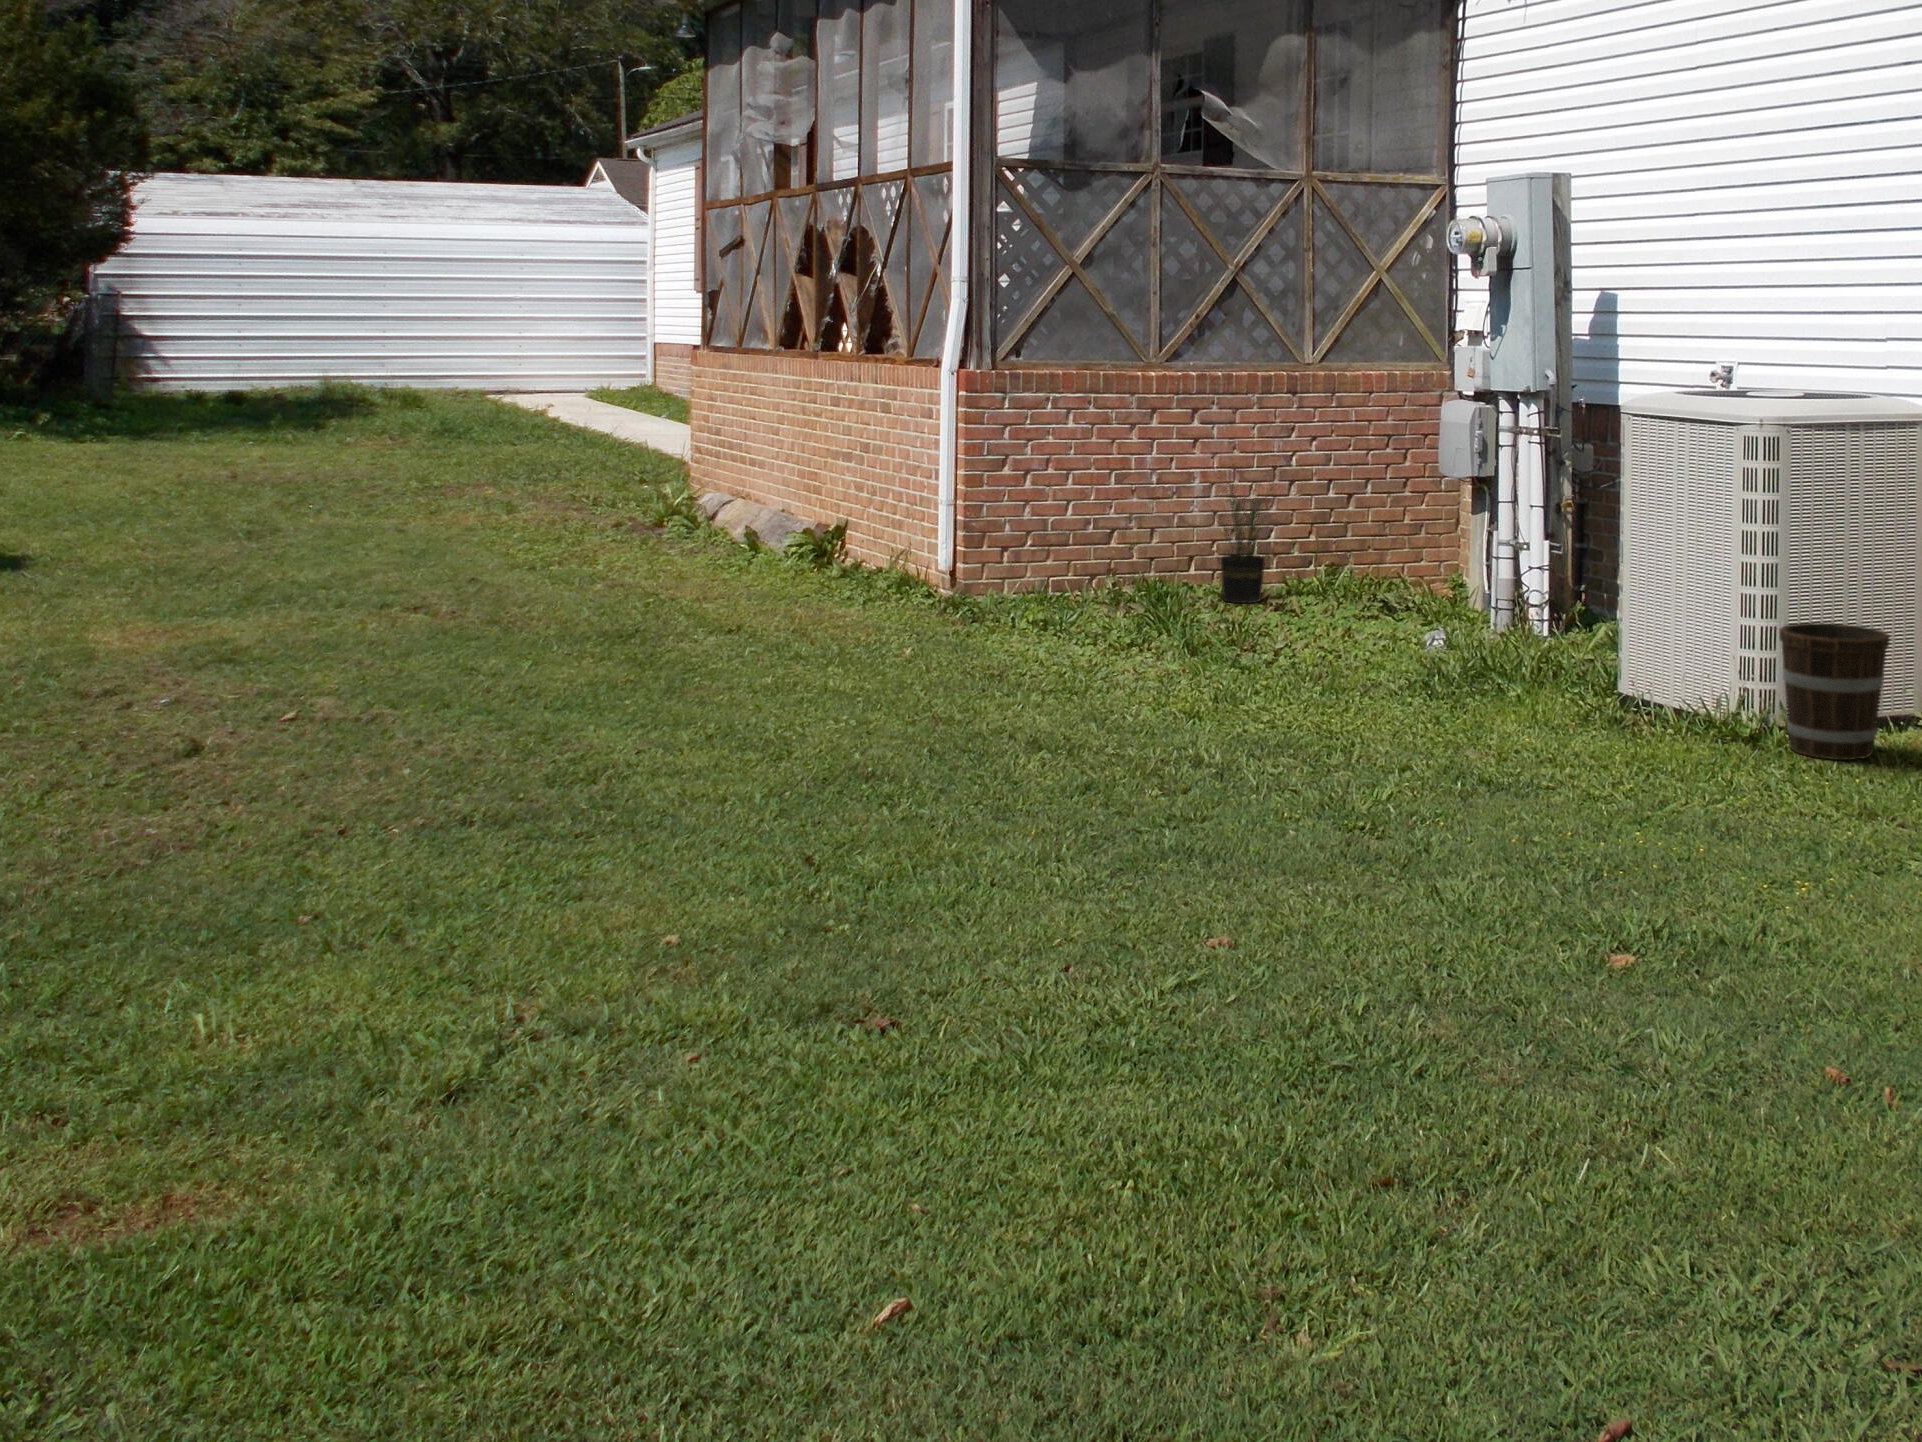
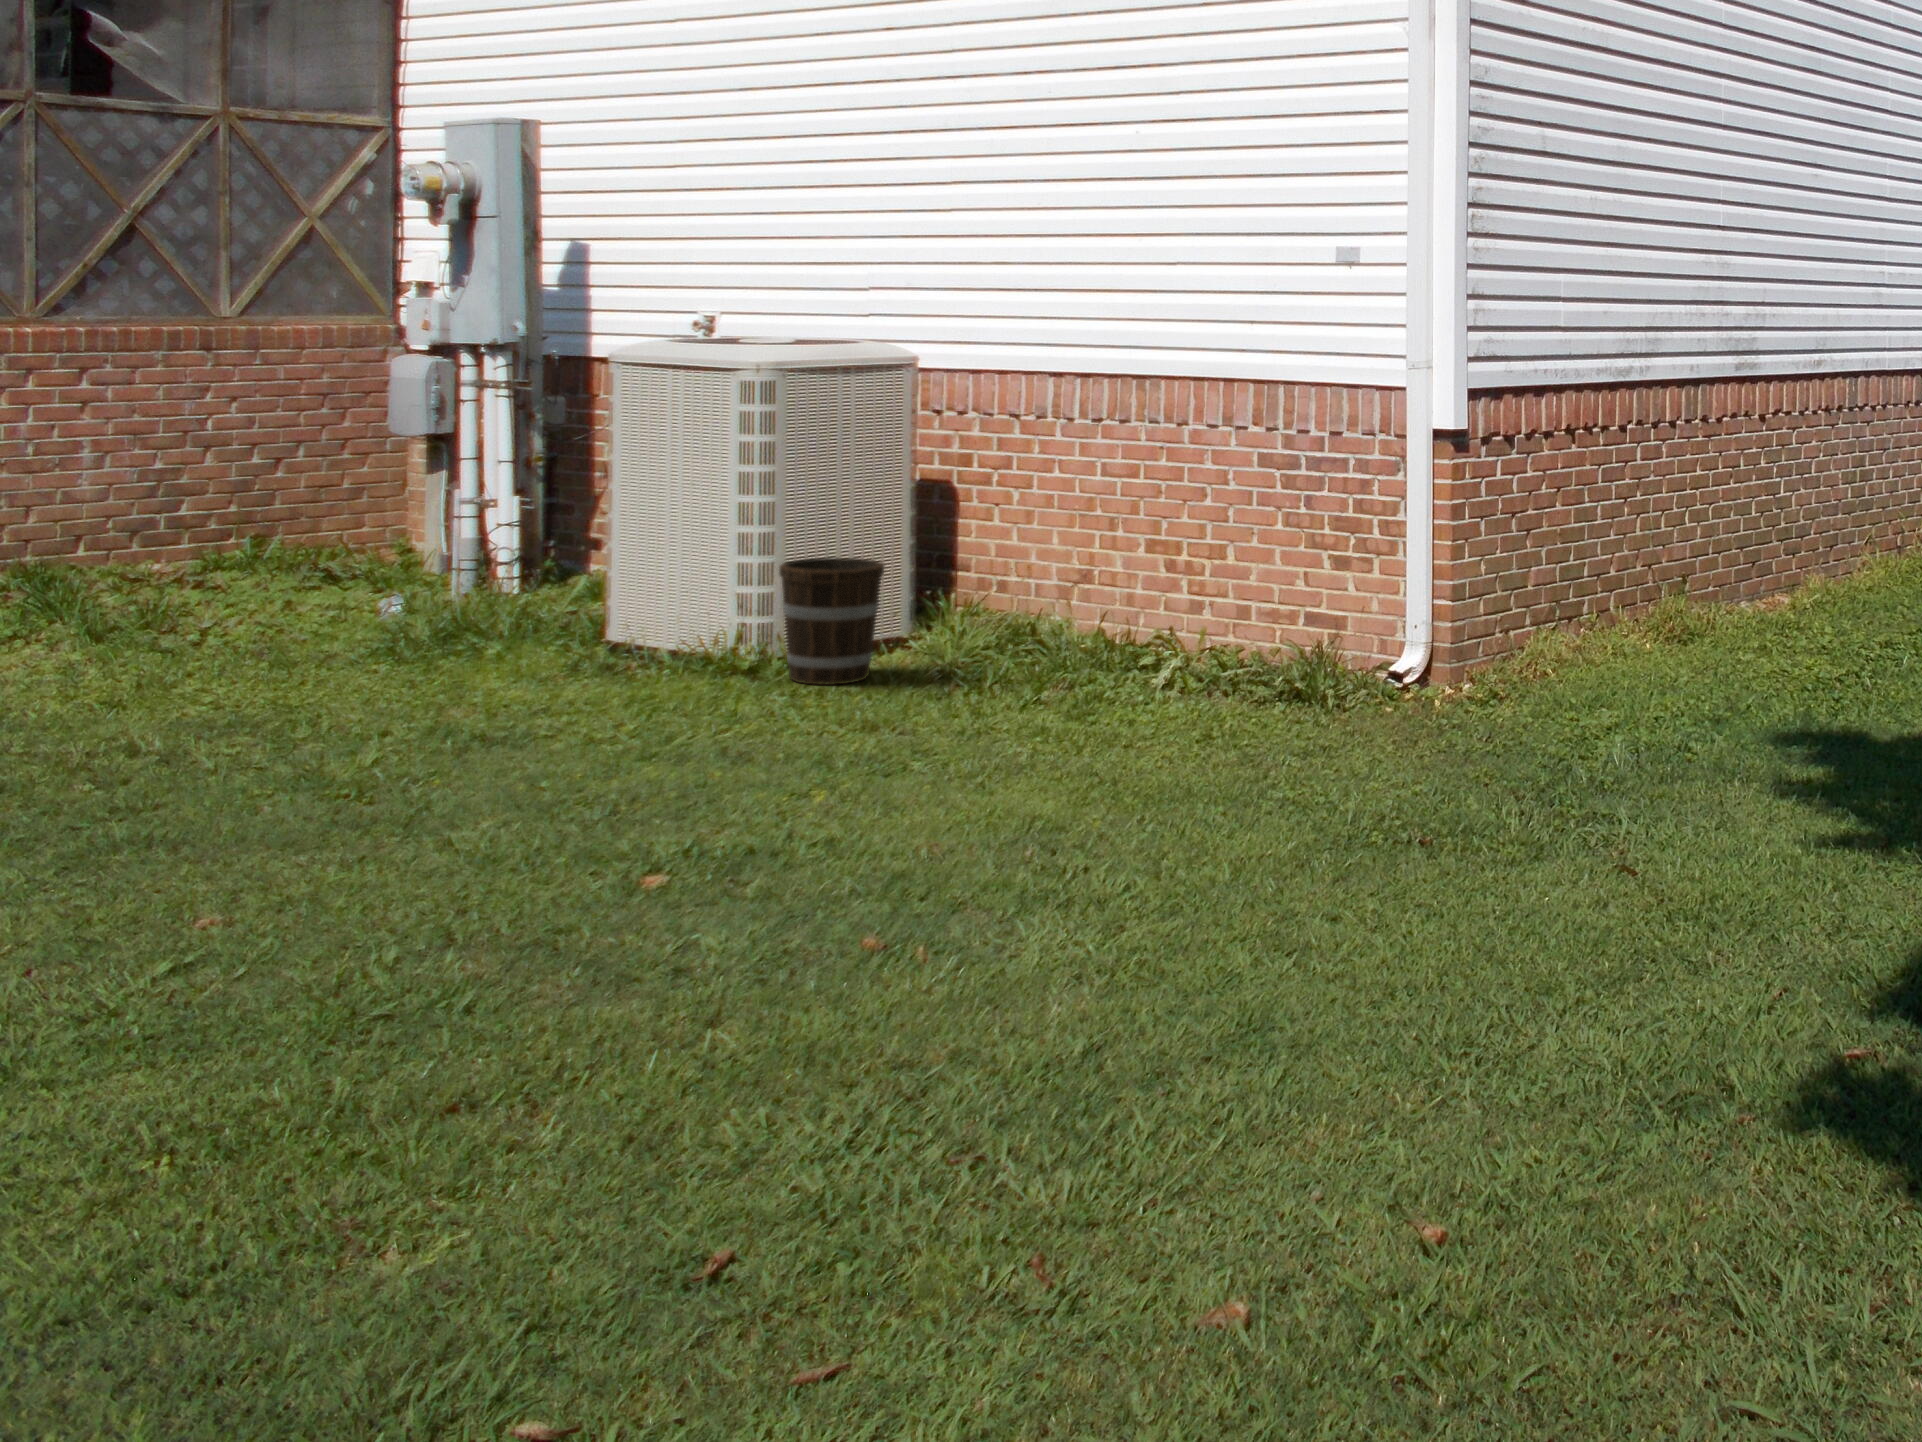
potted plant: present [1204,479,1273,603] -> none [76,443,193,592]

